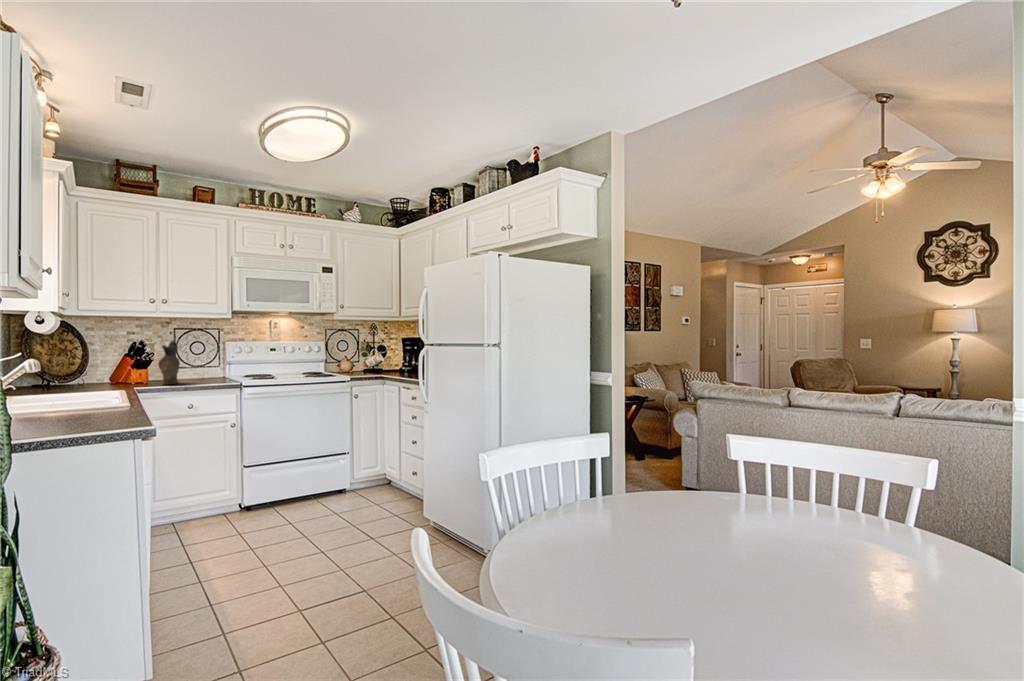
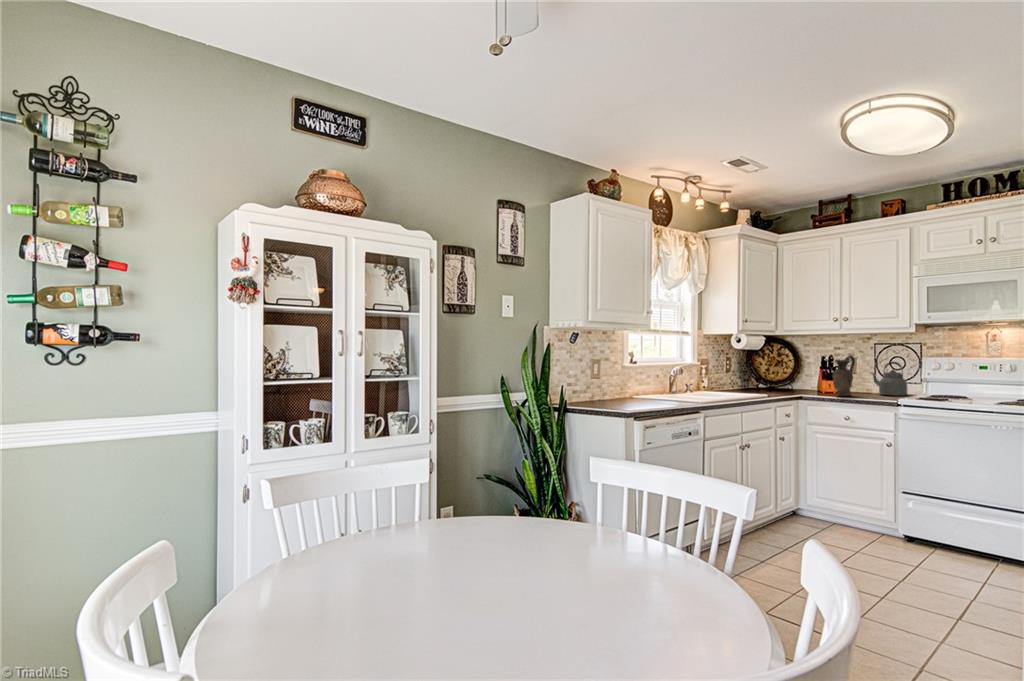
kettle: none [181,346,220,379] -> present [871,362,908,396]

